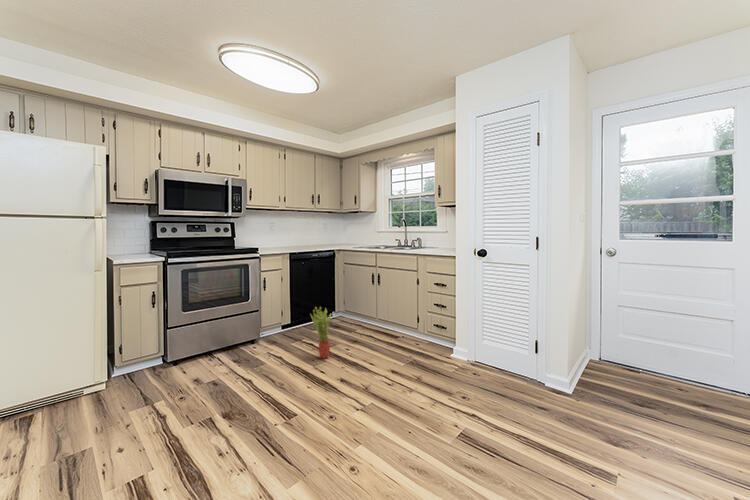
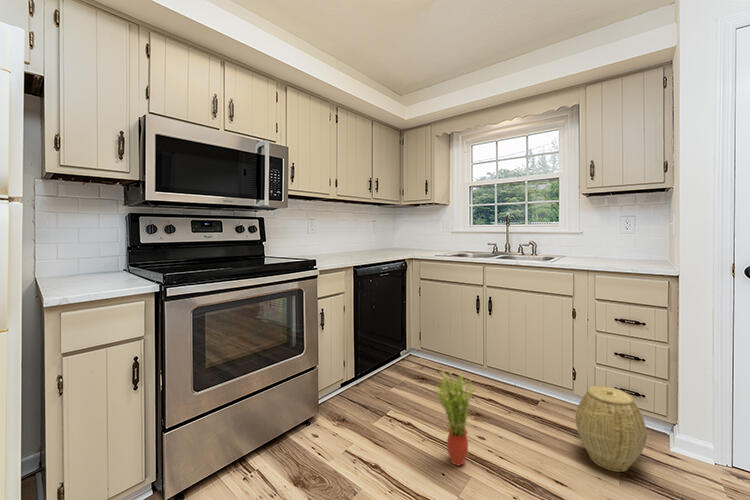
woven basket: none [392,319,425,362] -> present [575,386,647,472]

